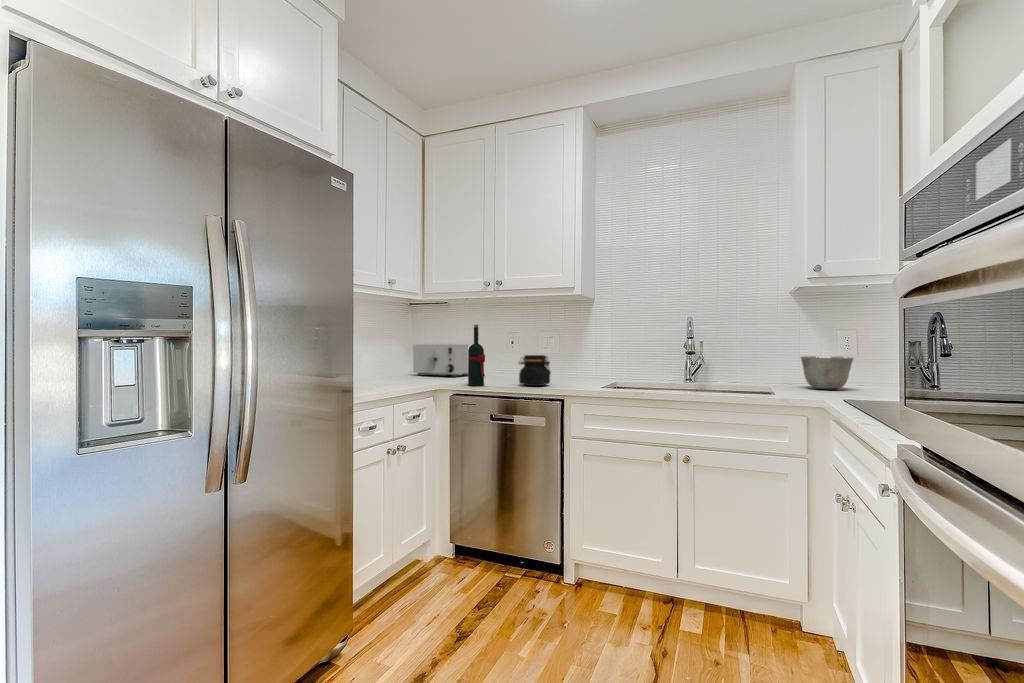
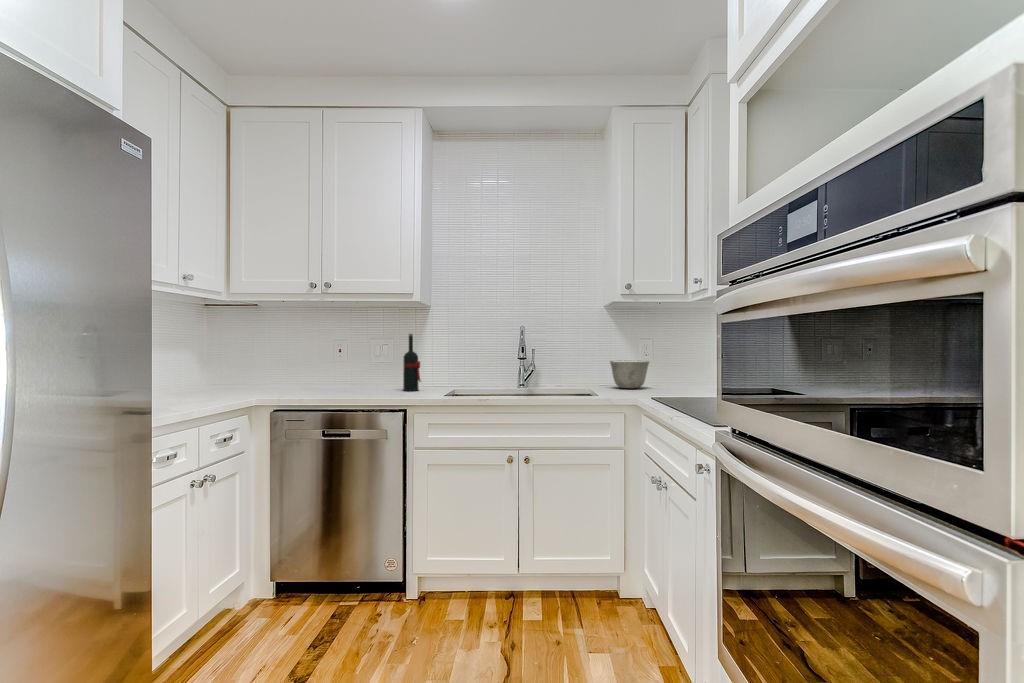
wine bottle: present [468,325,485,386] -> present [403,334,421,391]
toaster: present [413,344,469,377] -> none [215,353,291,390]
jar: present [519,355,551,386] -> none [352,364,389,397]

